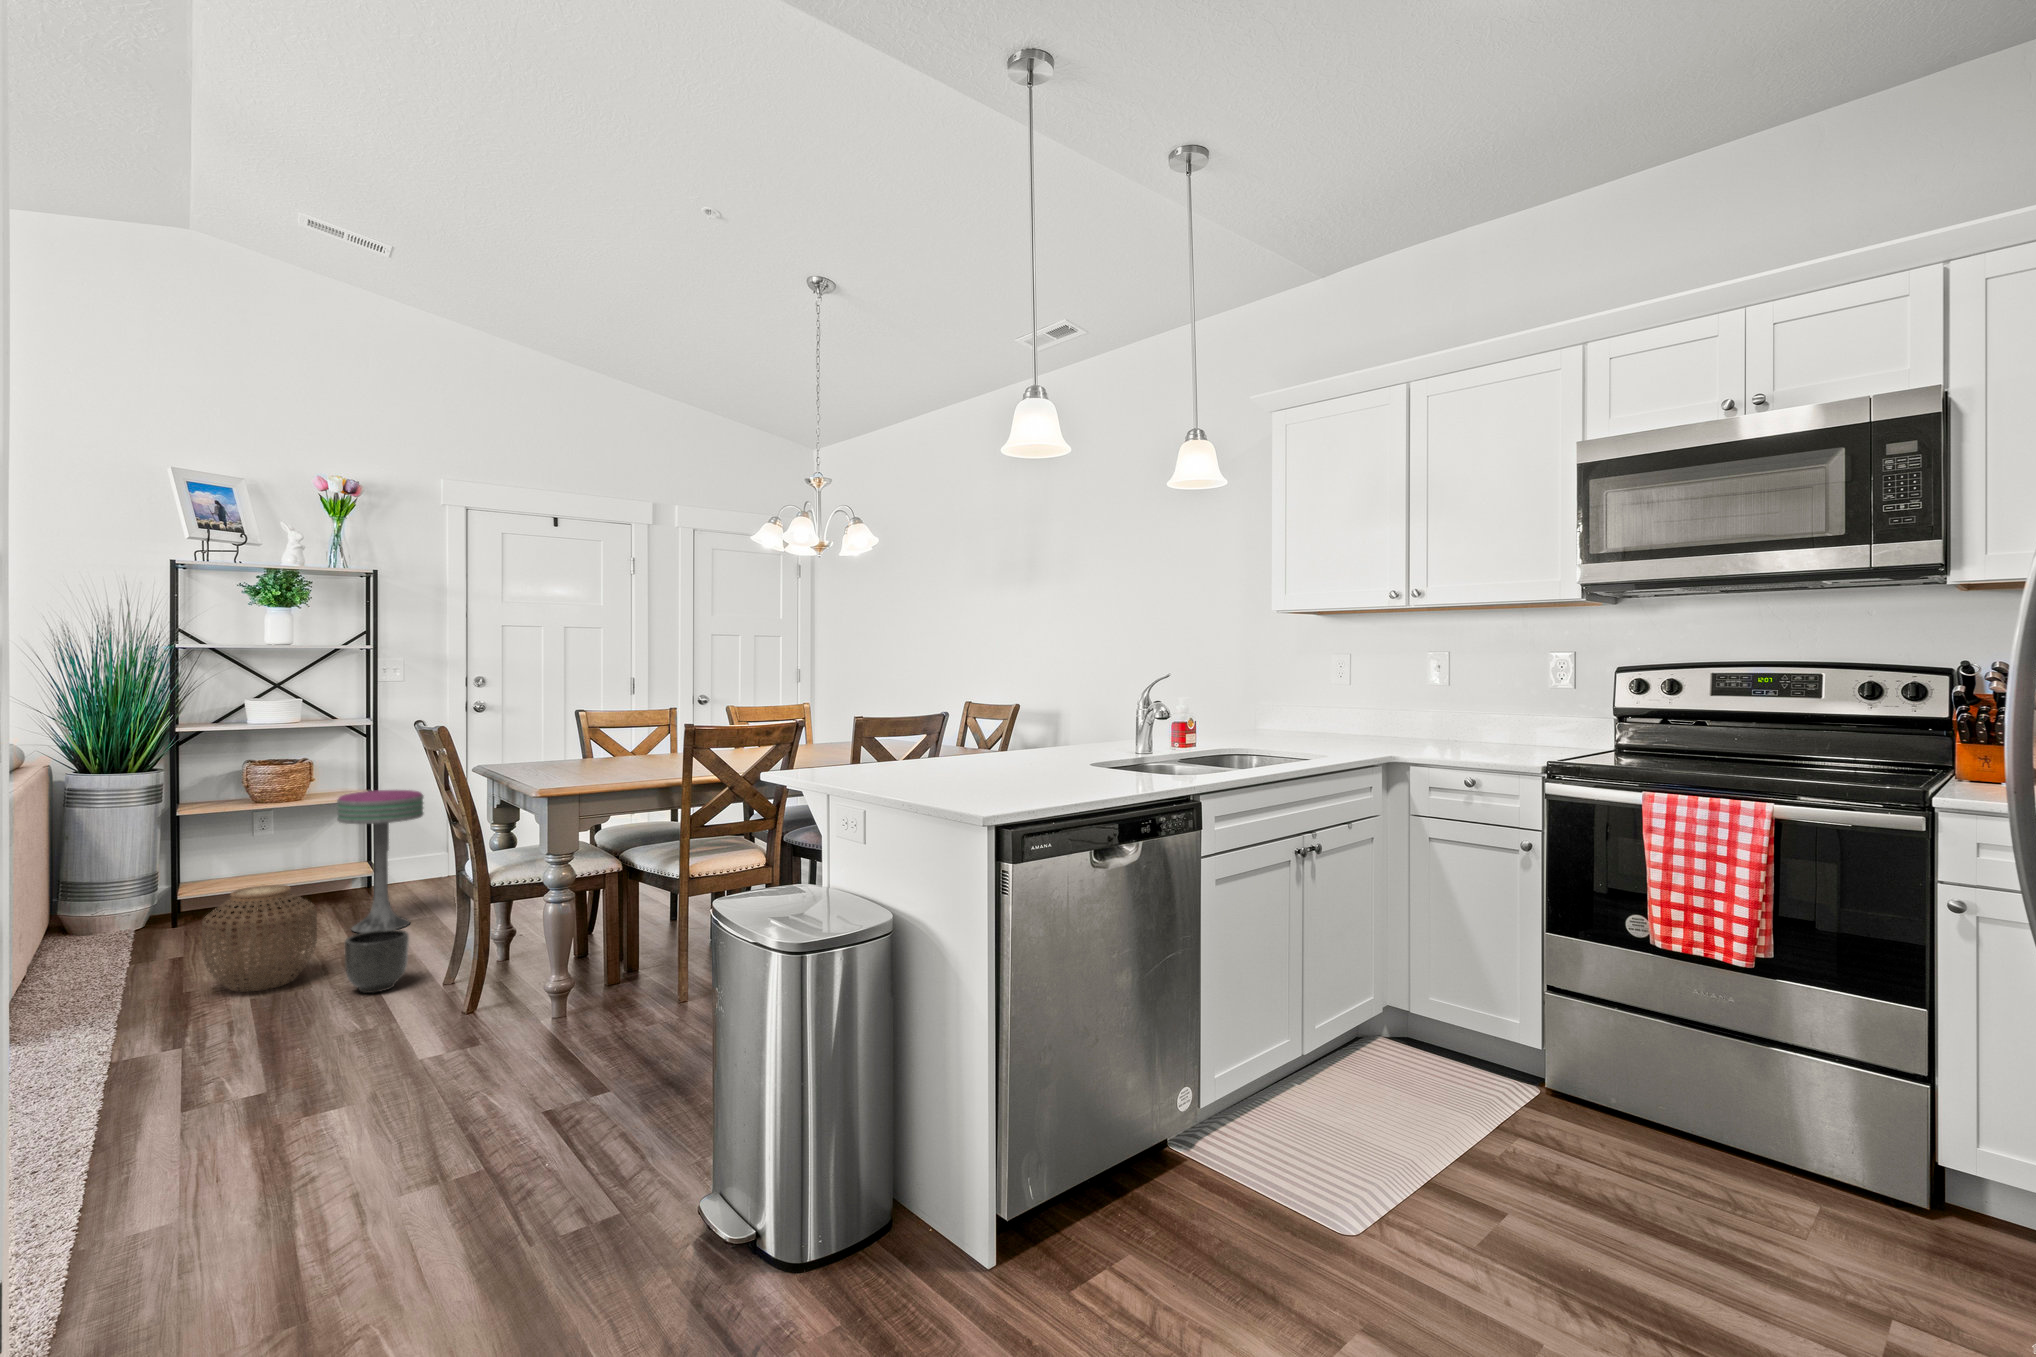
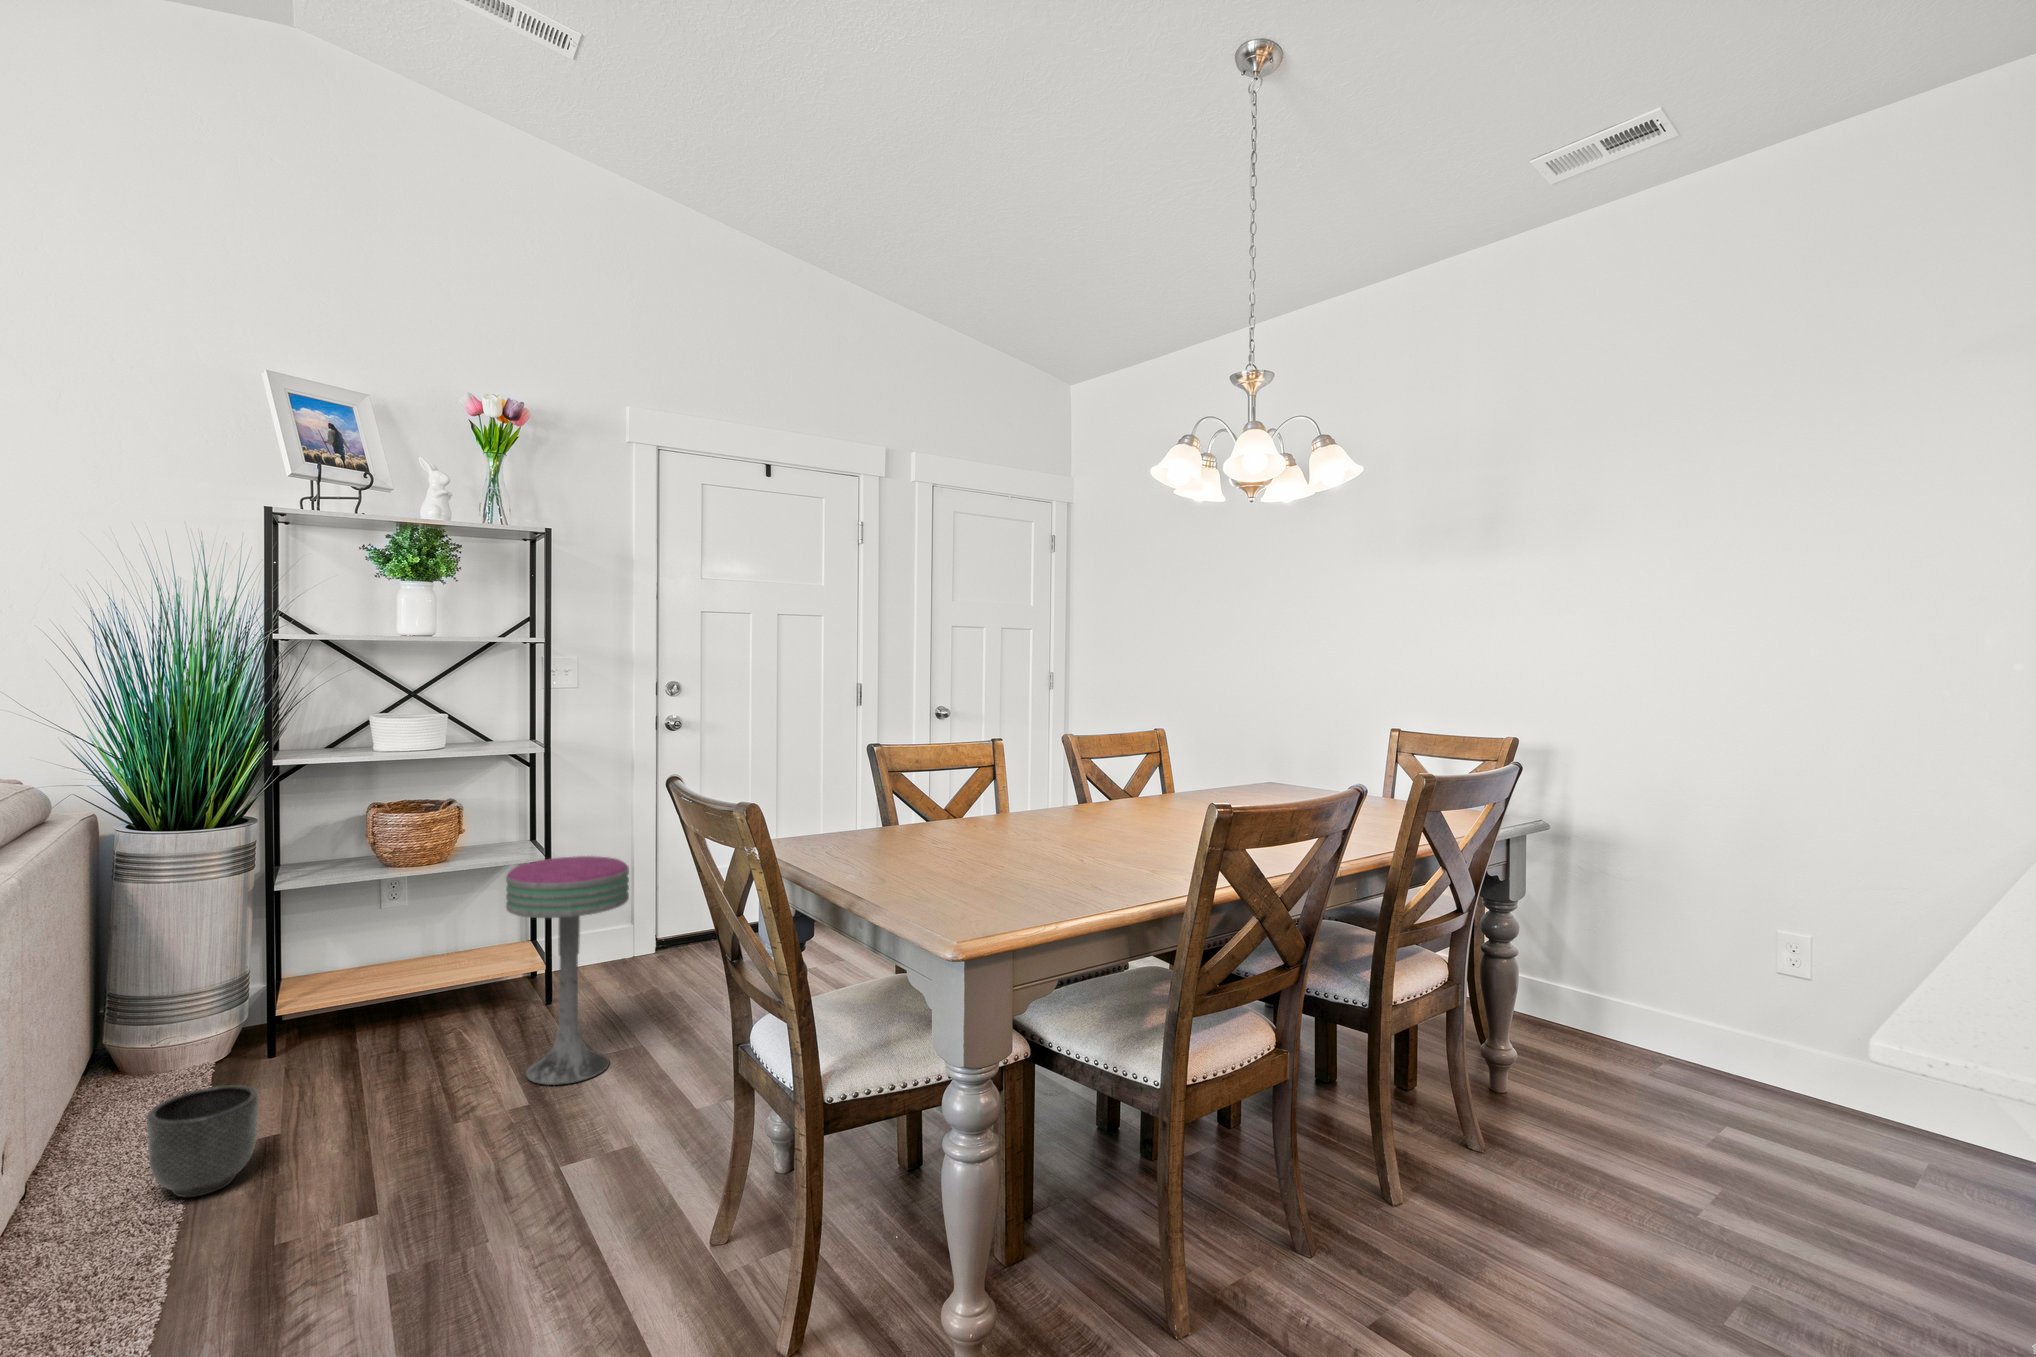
woven basket: present [202,885,317,992] -> none [305,1043,489,1241]
planter: present [345,930,409,993] -> present [147,1085,258,1197]

